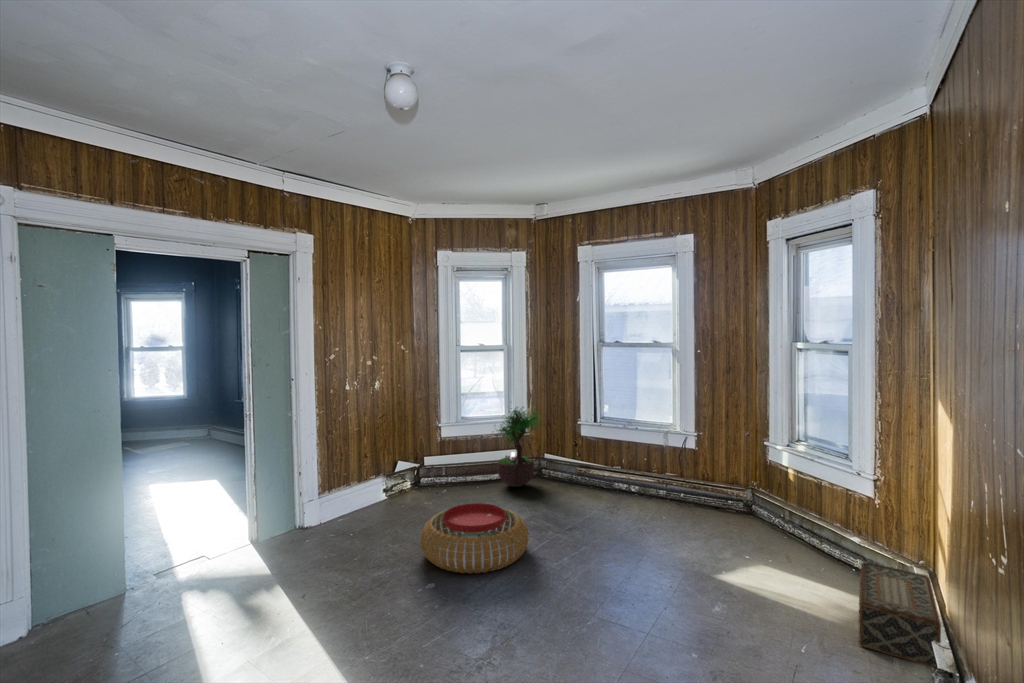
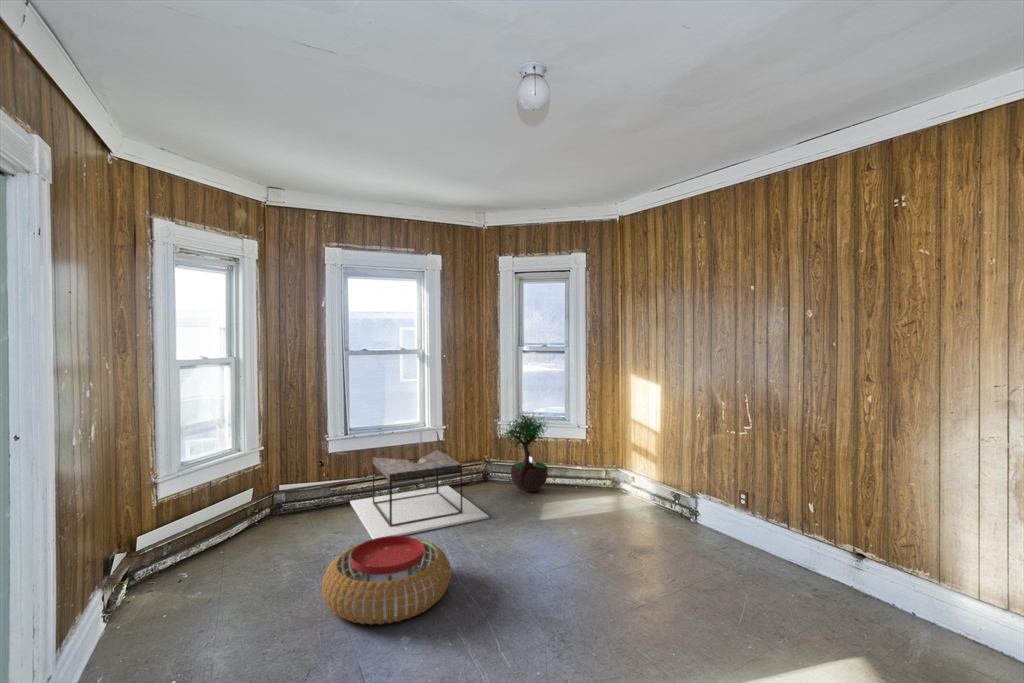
potted tree: present [497,407,540,487] -> present [502,413,548,492]
coffee table: none [545,446,697,545] -> present [350,450,488,539]
woven basket: present [859,562,941,668] -> none [605,473,670,517]

